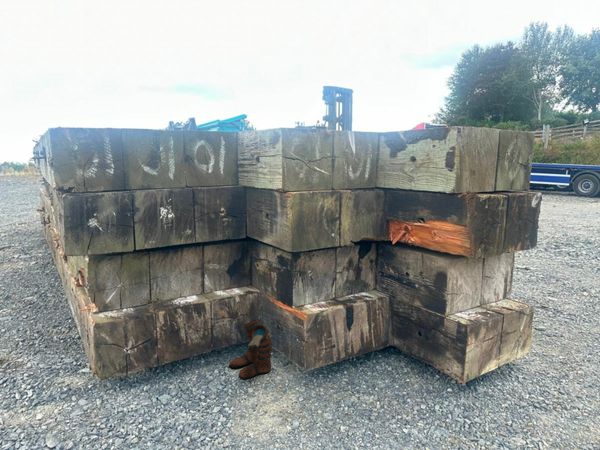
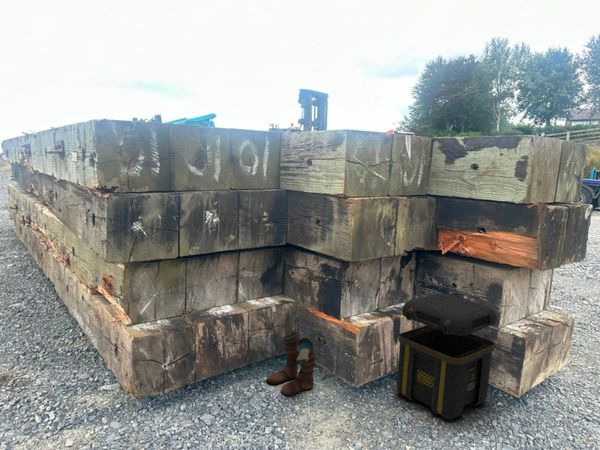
toolbox: none [346,282,440,404] -> present [397,293,497,419]

